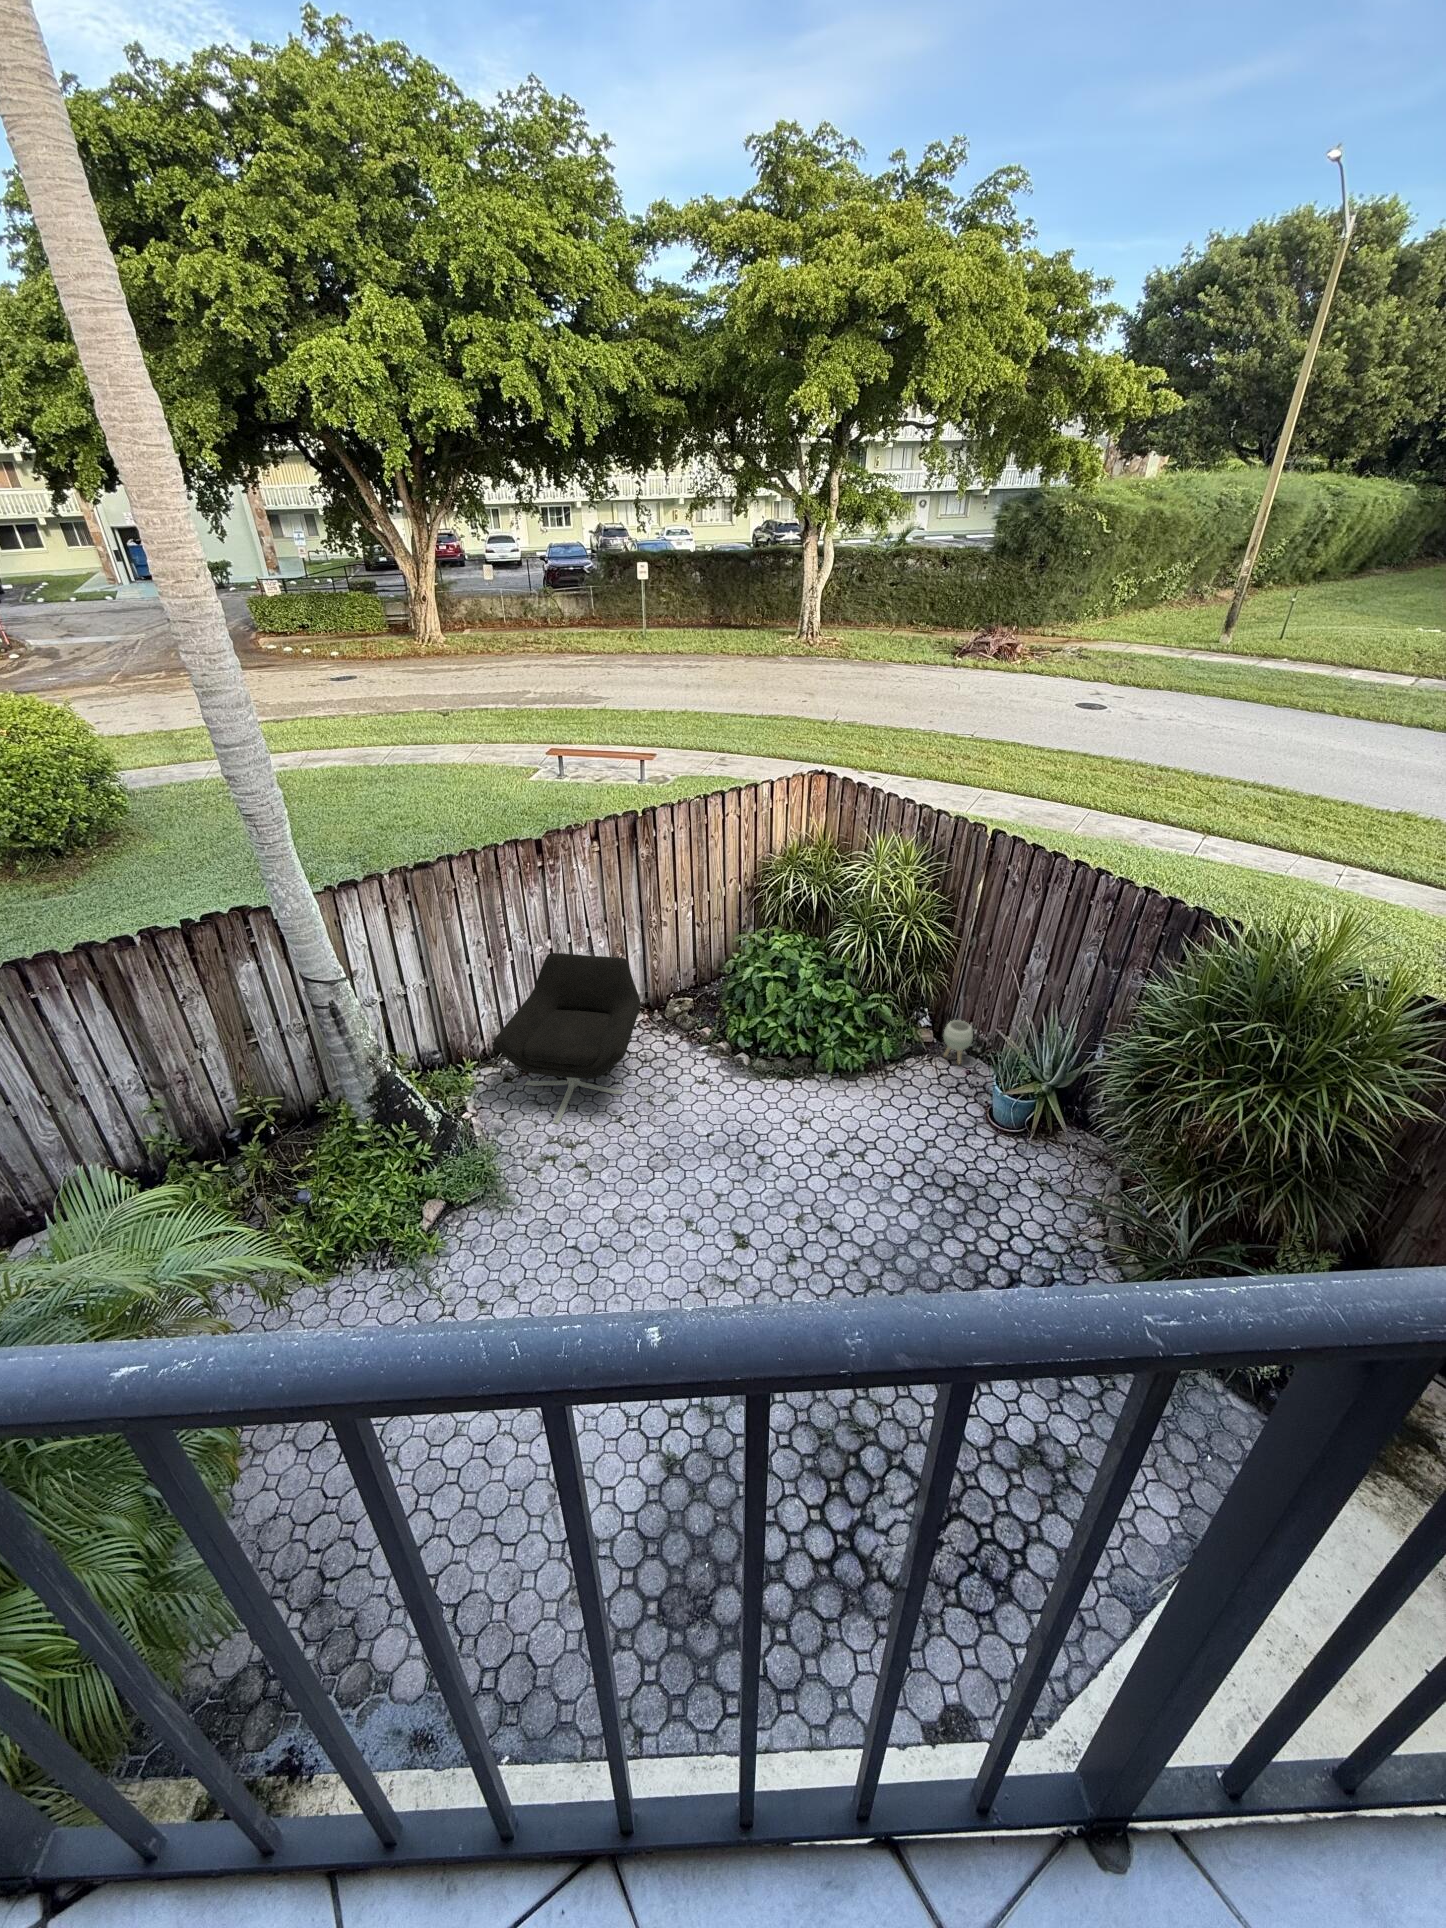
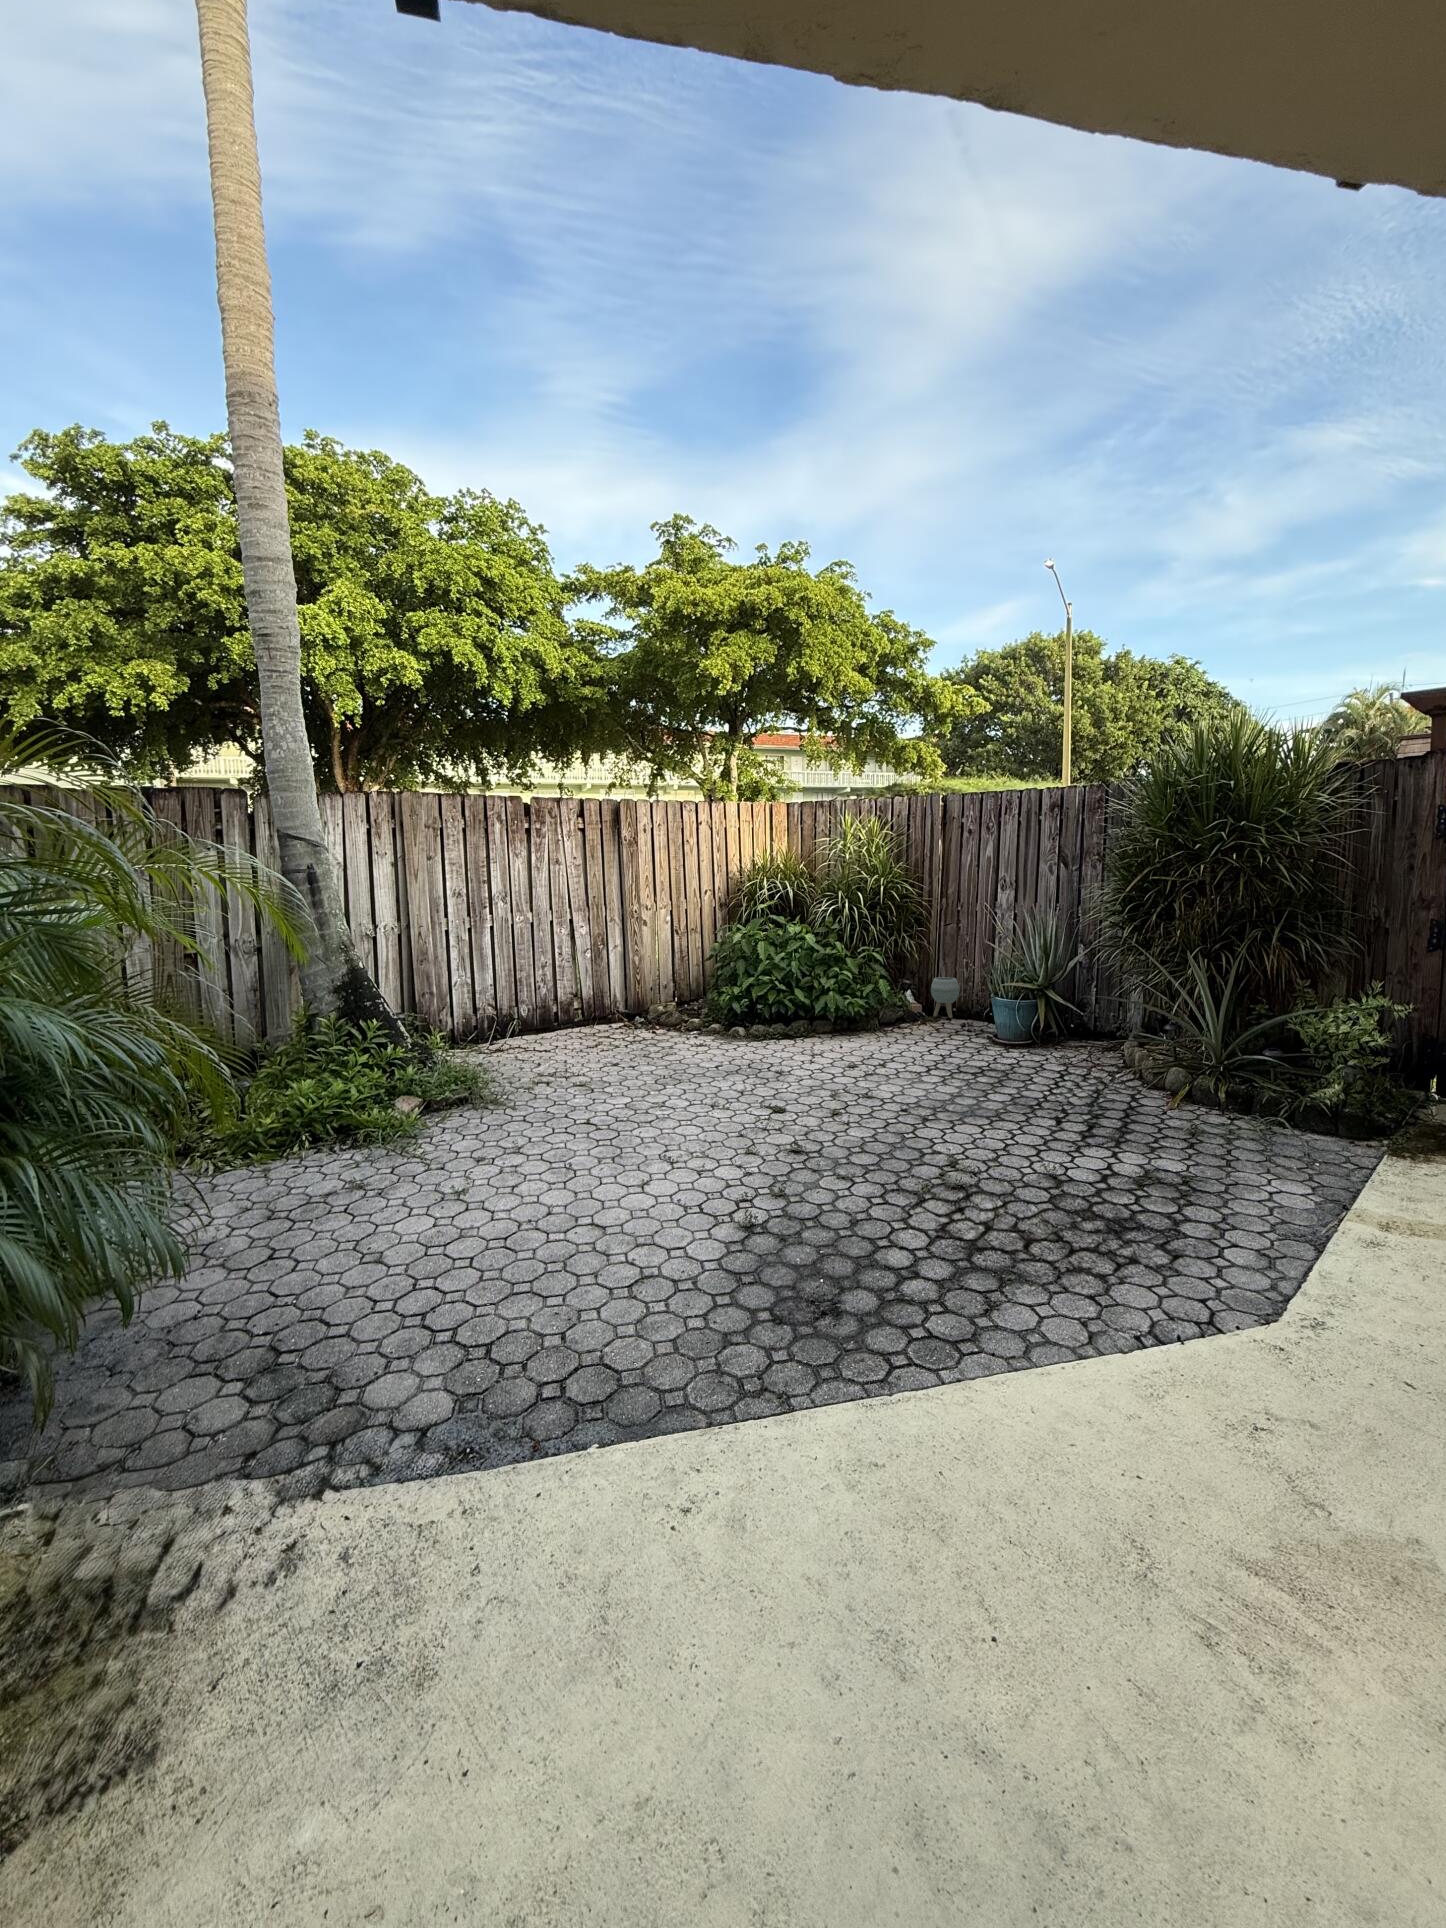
lounge chair: present [493,953,640,1124] -> none [474,919,630,1059]

